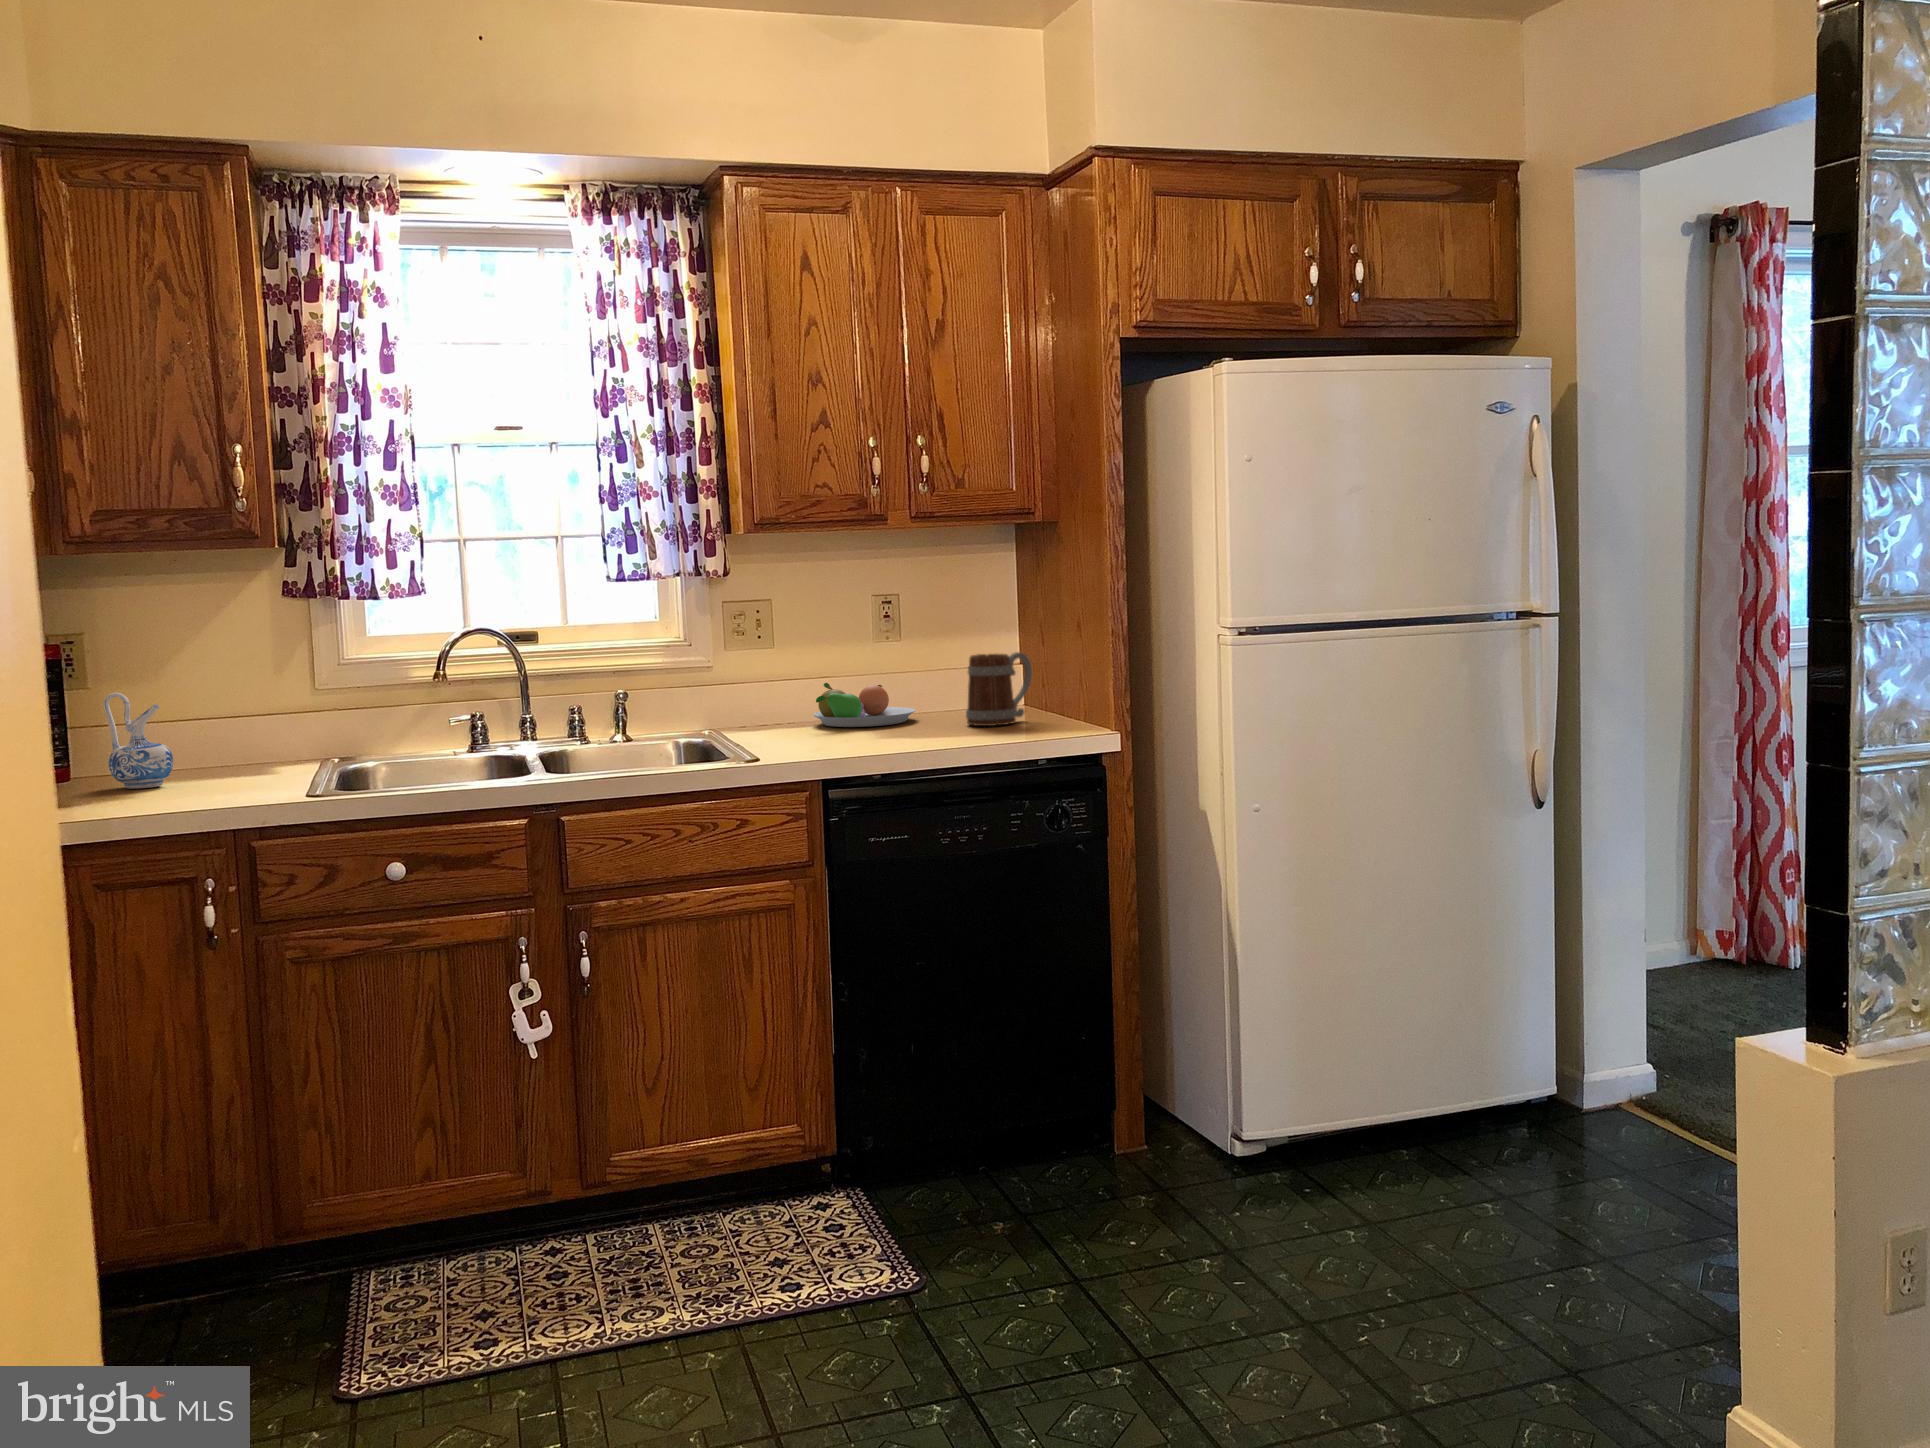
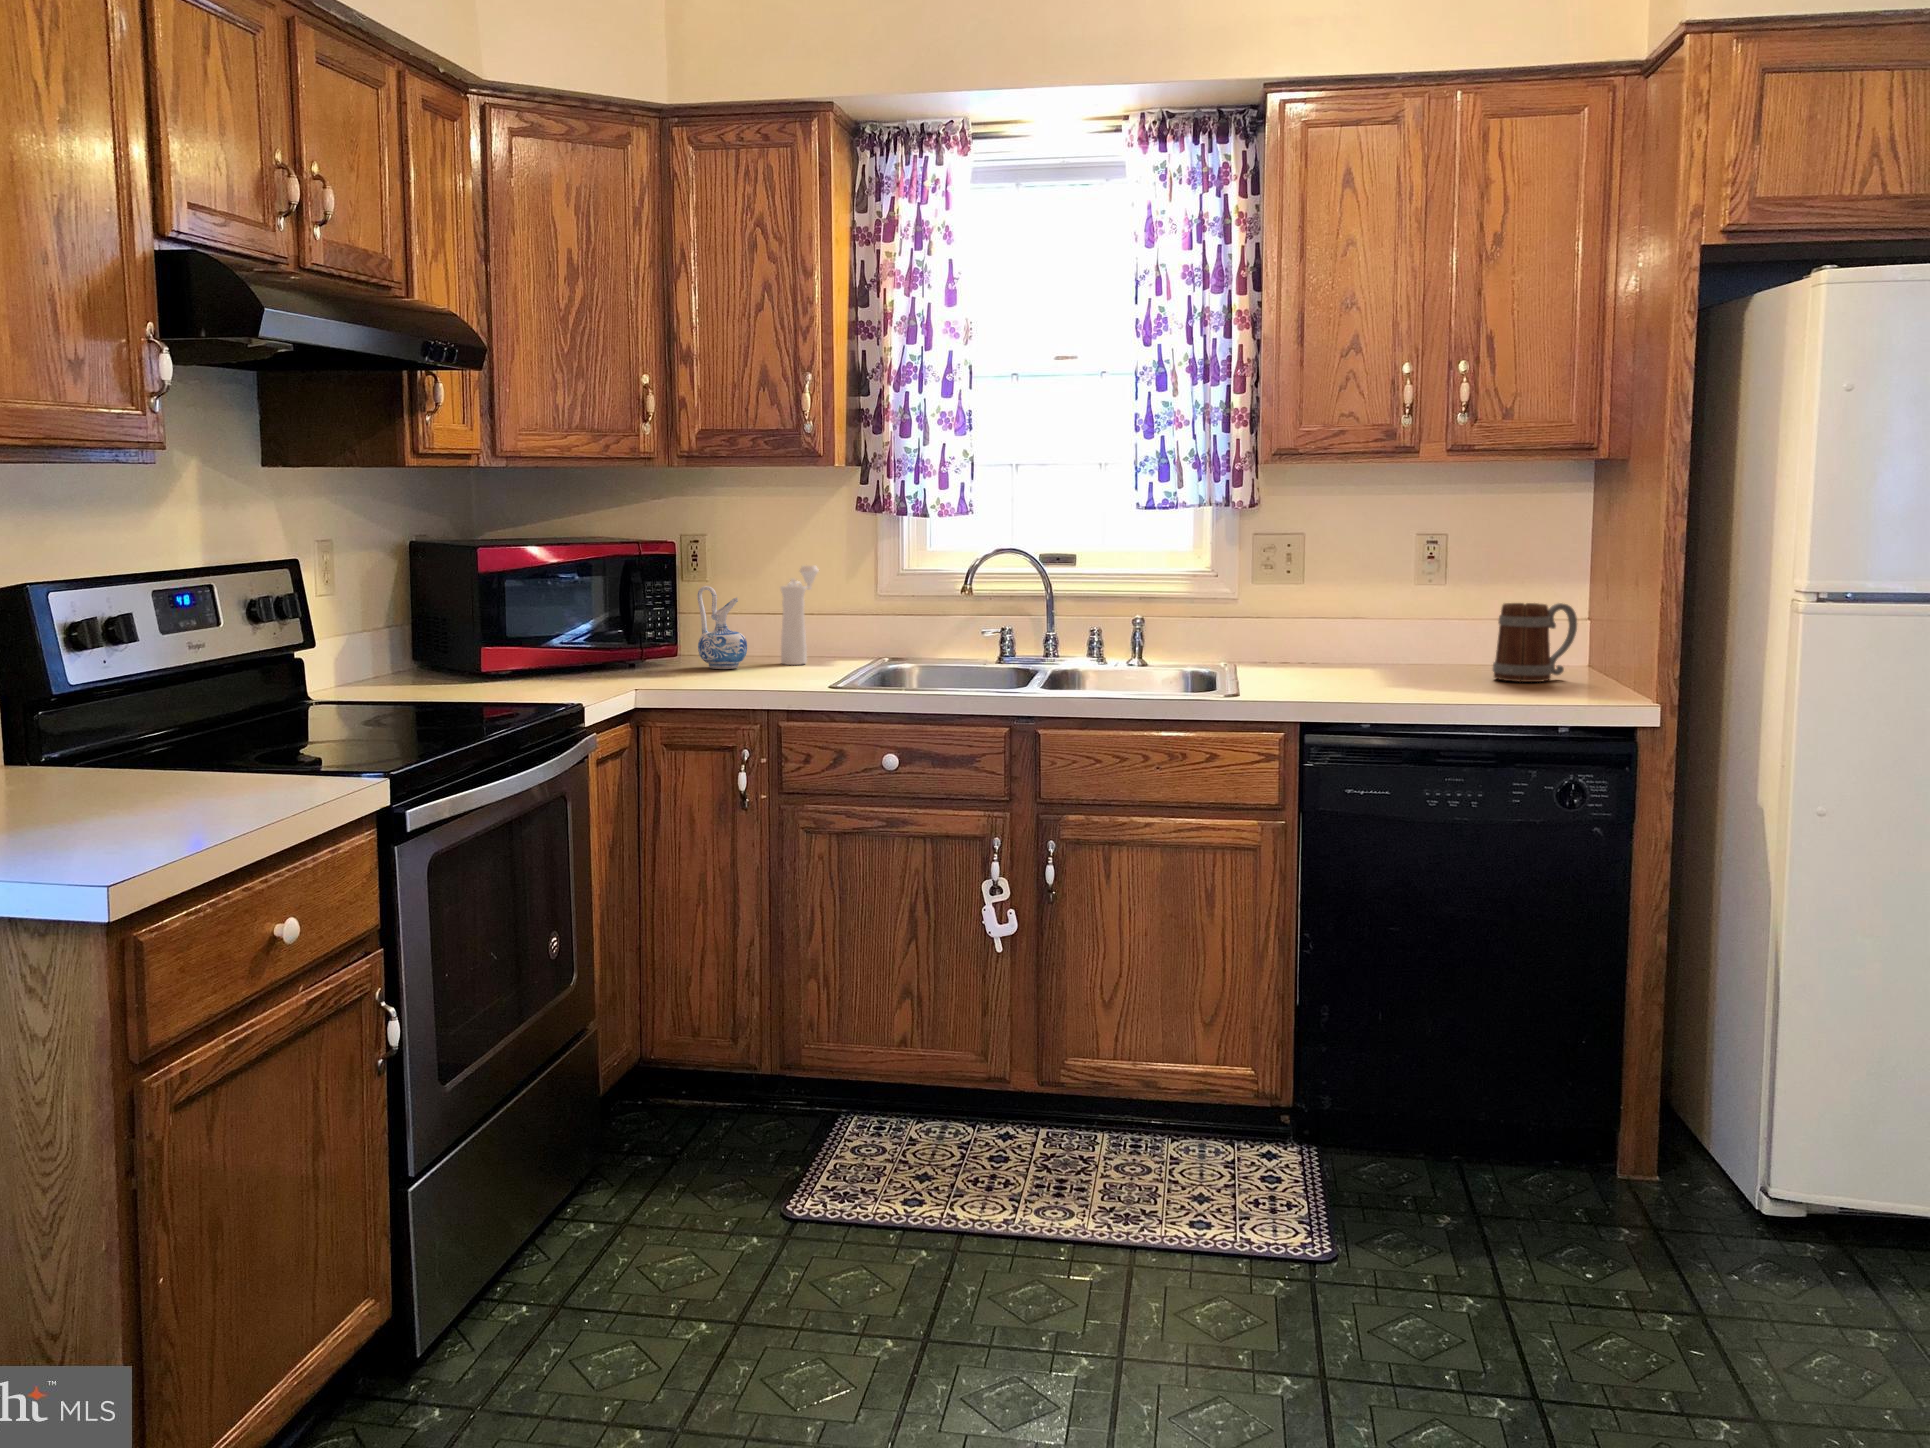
pepper mill: none [199,661,239,776] -> present [781,565,818,665]
fruit bowl: present [813,683,916,727] -> none [1333,622,1446,671]

